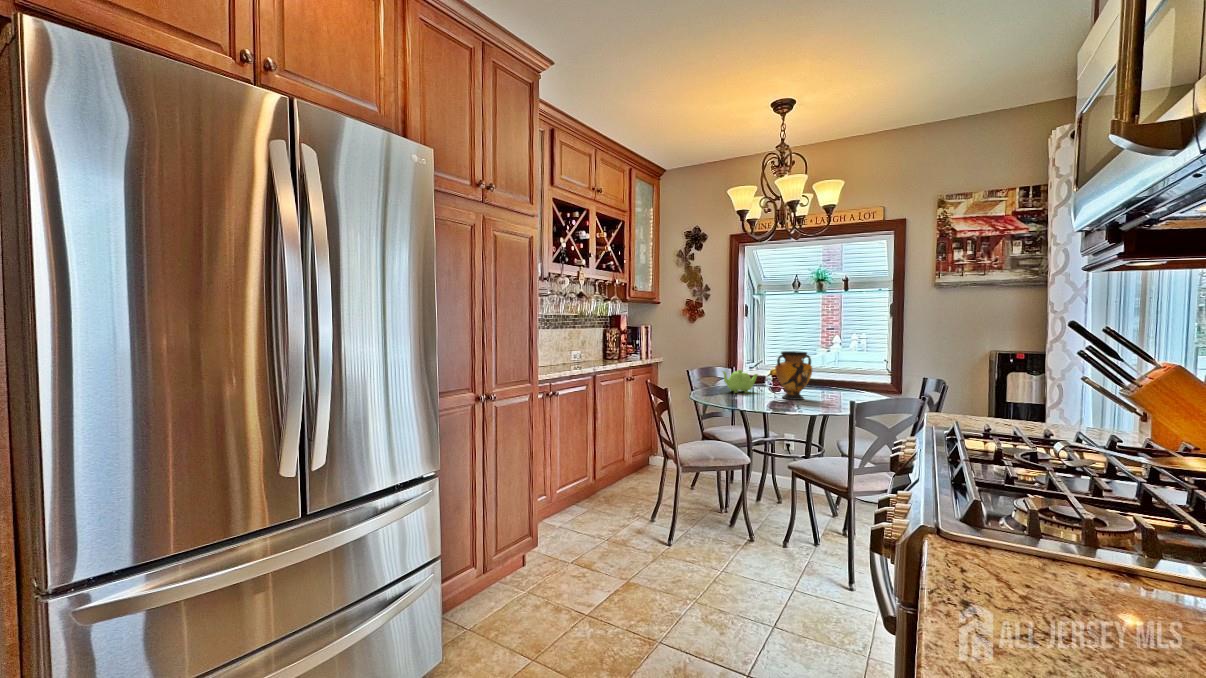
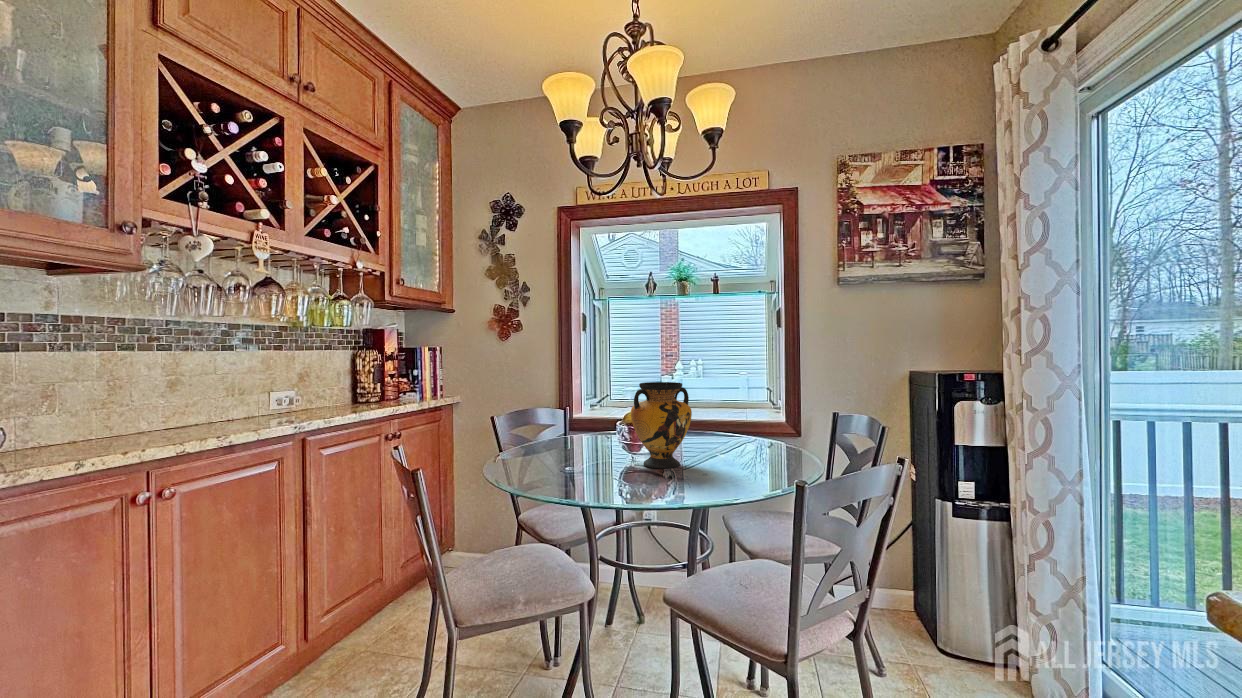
teapot: present [723,370,757,393] -> none [541,416,603,457]

